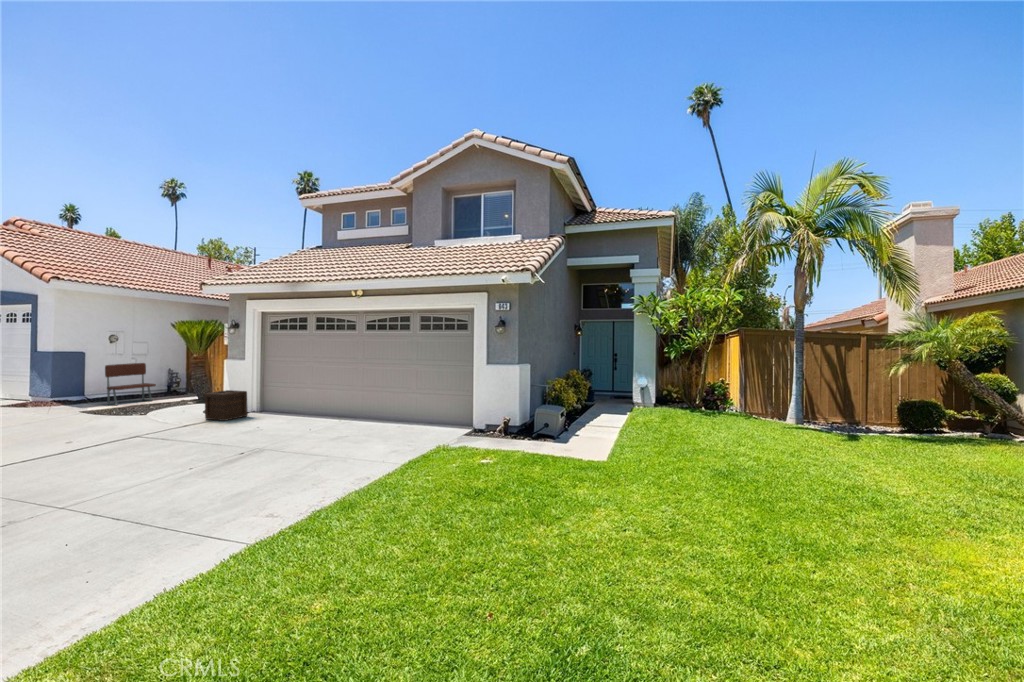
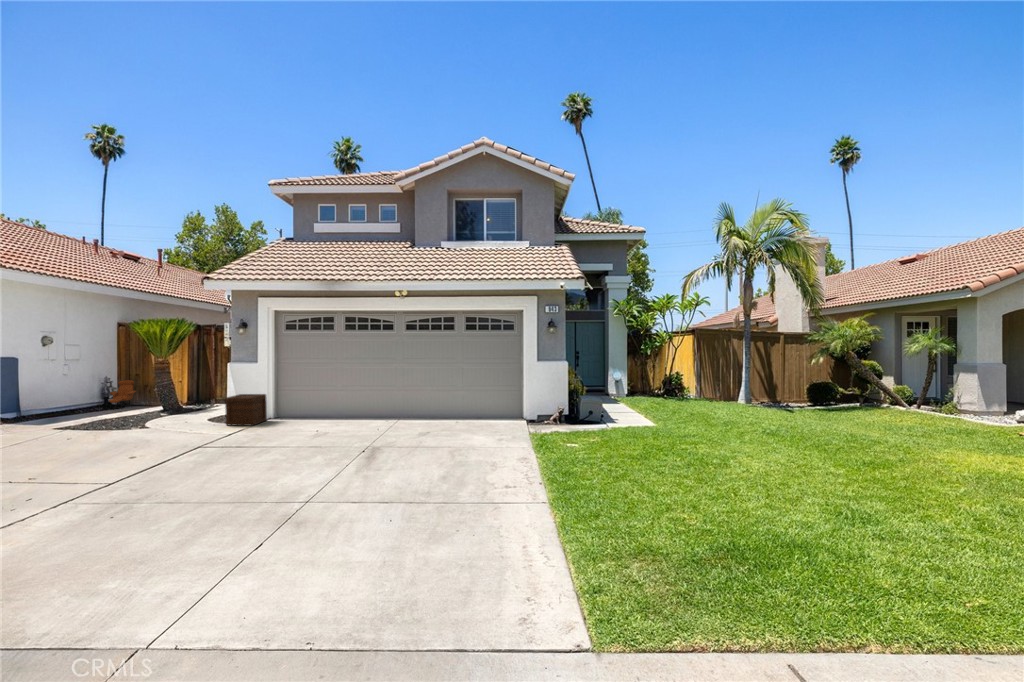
bench: present [105,363,156,405] -> none [39,369,98,420]
lounge chair: none [172,373,199,398] -> present [109,380,136,408]

